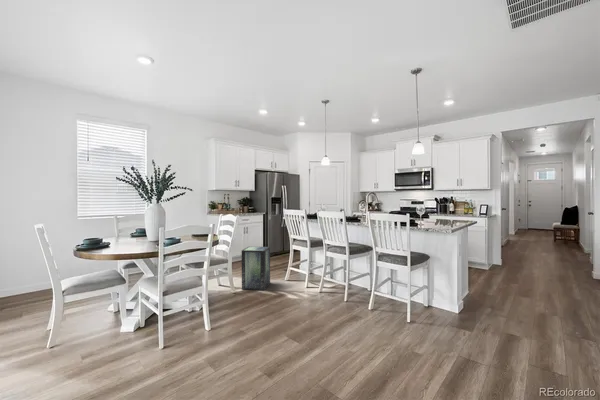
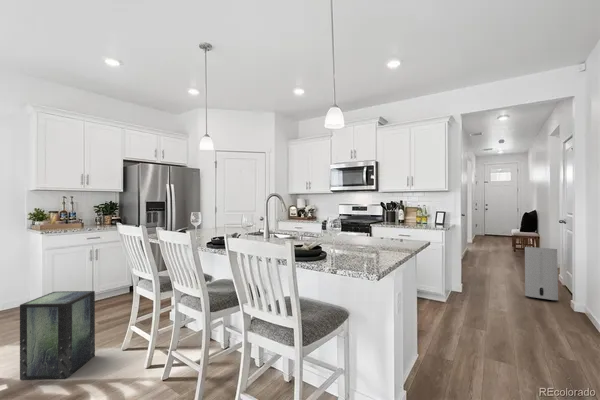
air purifier: none [552,232,579,272] -> present [525,247,558,300]

